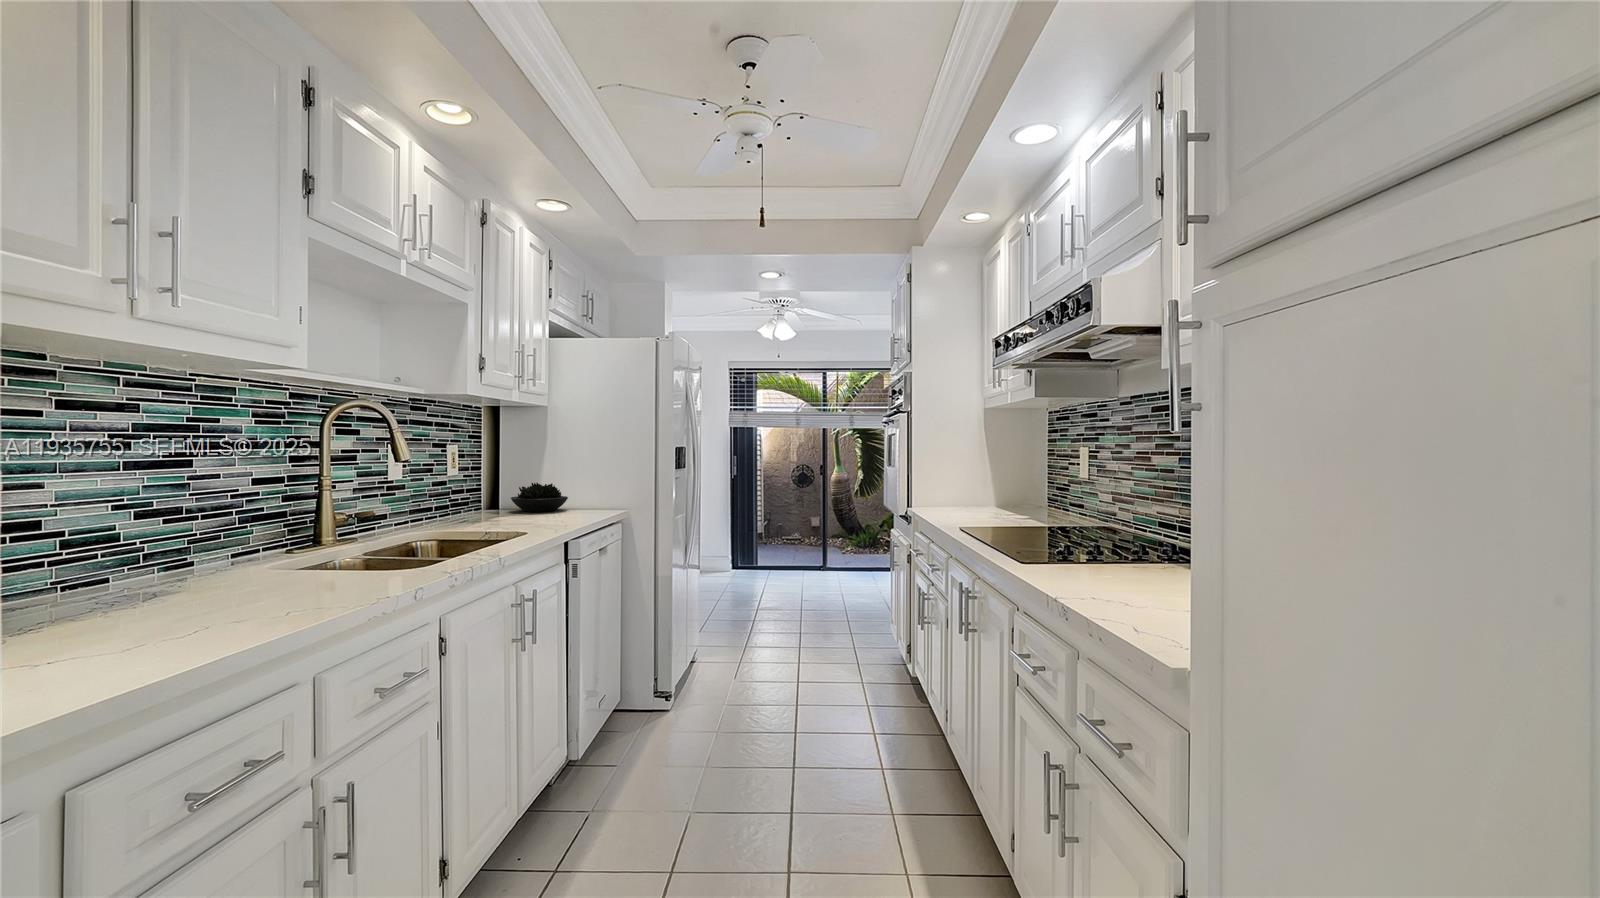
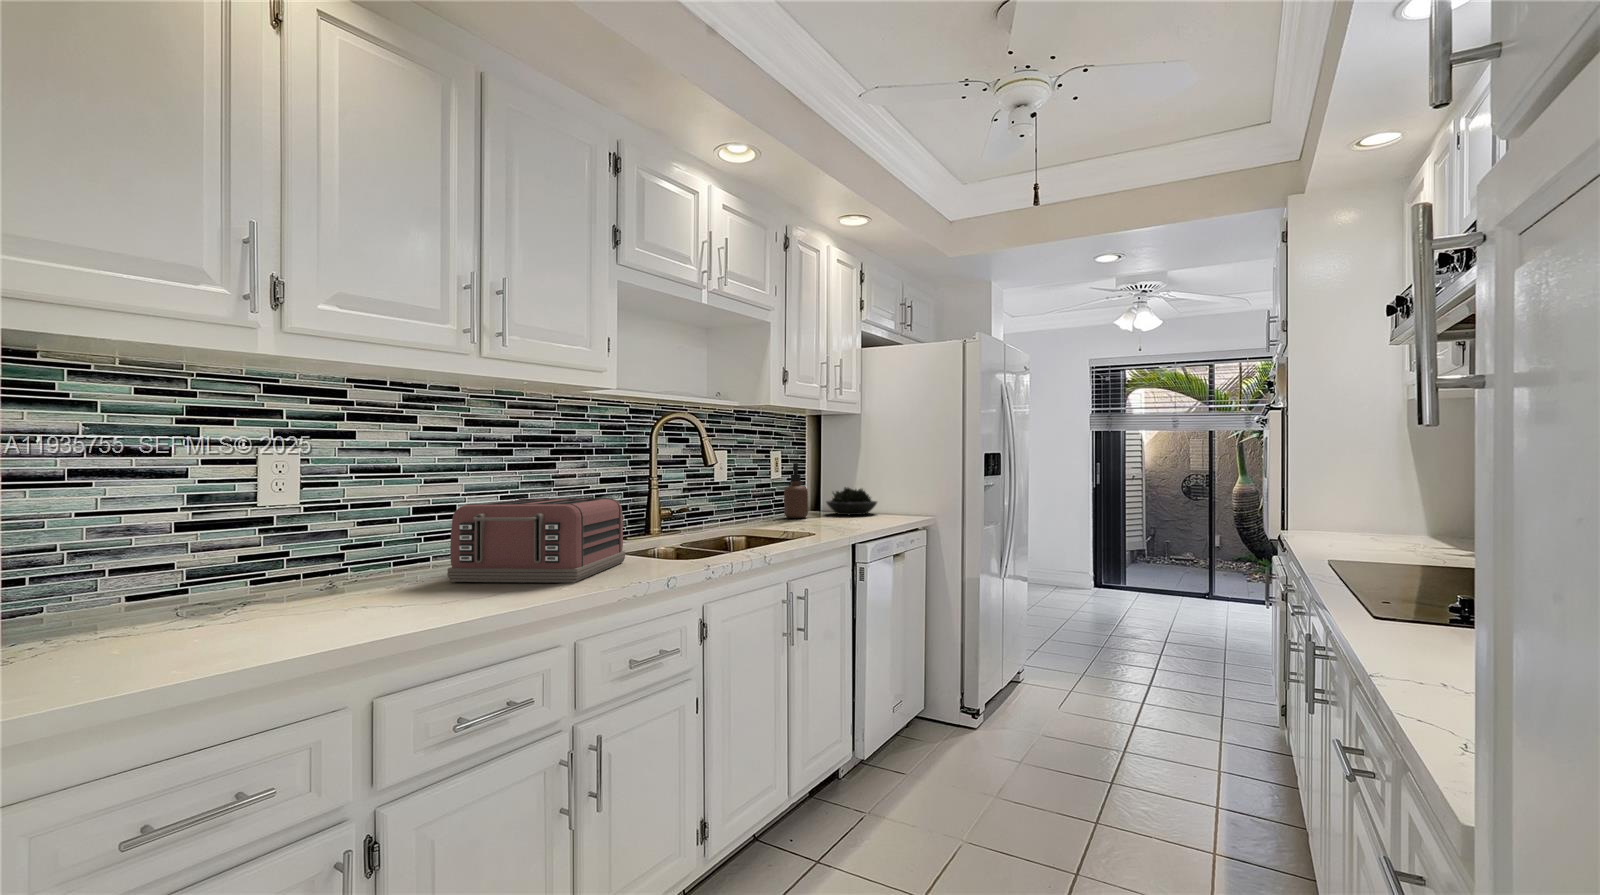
soap dispenser: none [466,458,494,517] -> present [784,463,808,518]
toaster: none [97,505,343,627] -> present [447,498,625,583]

